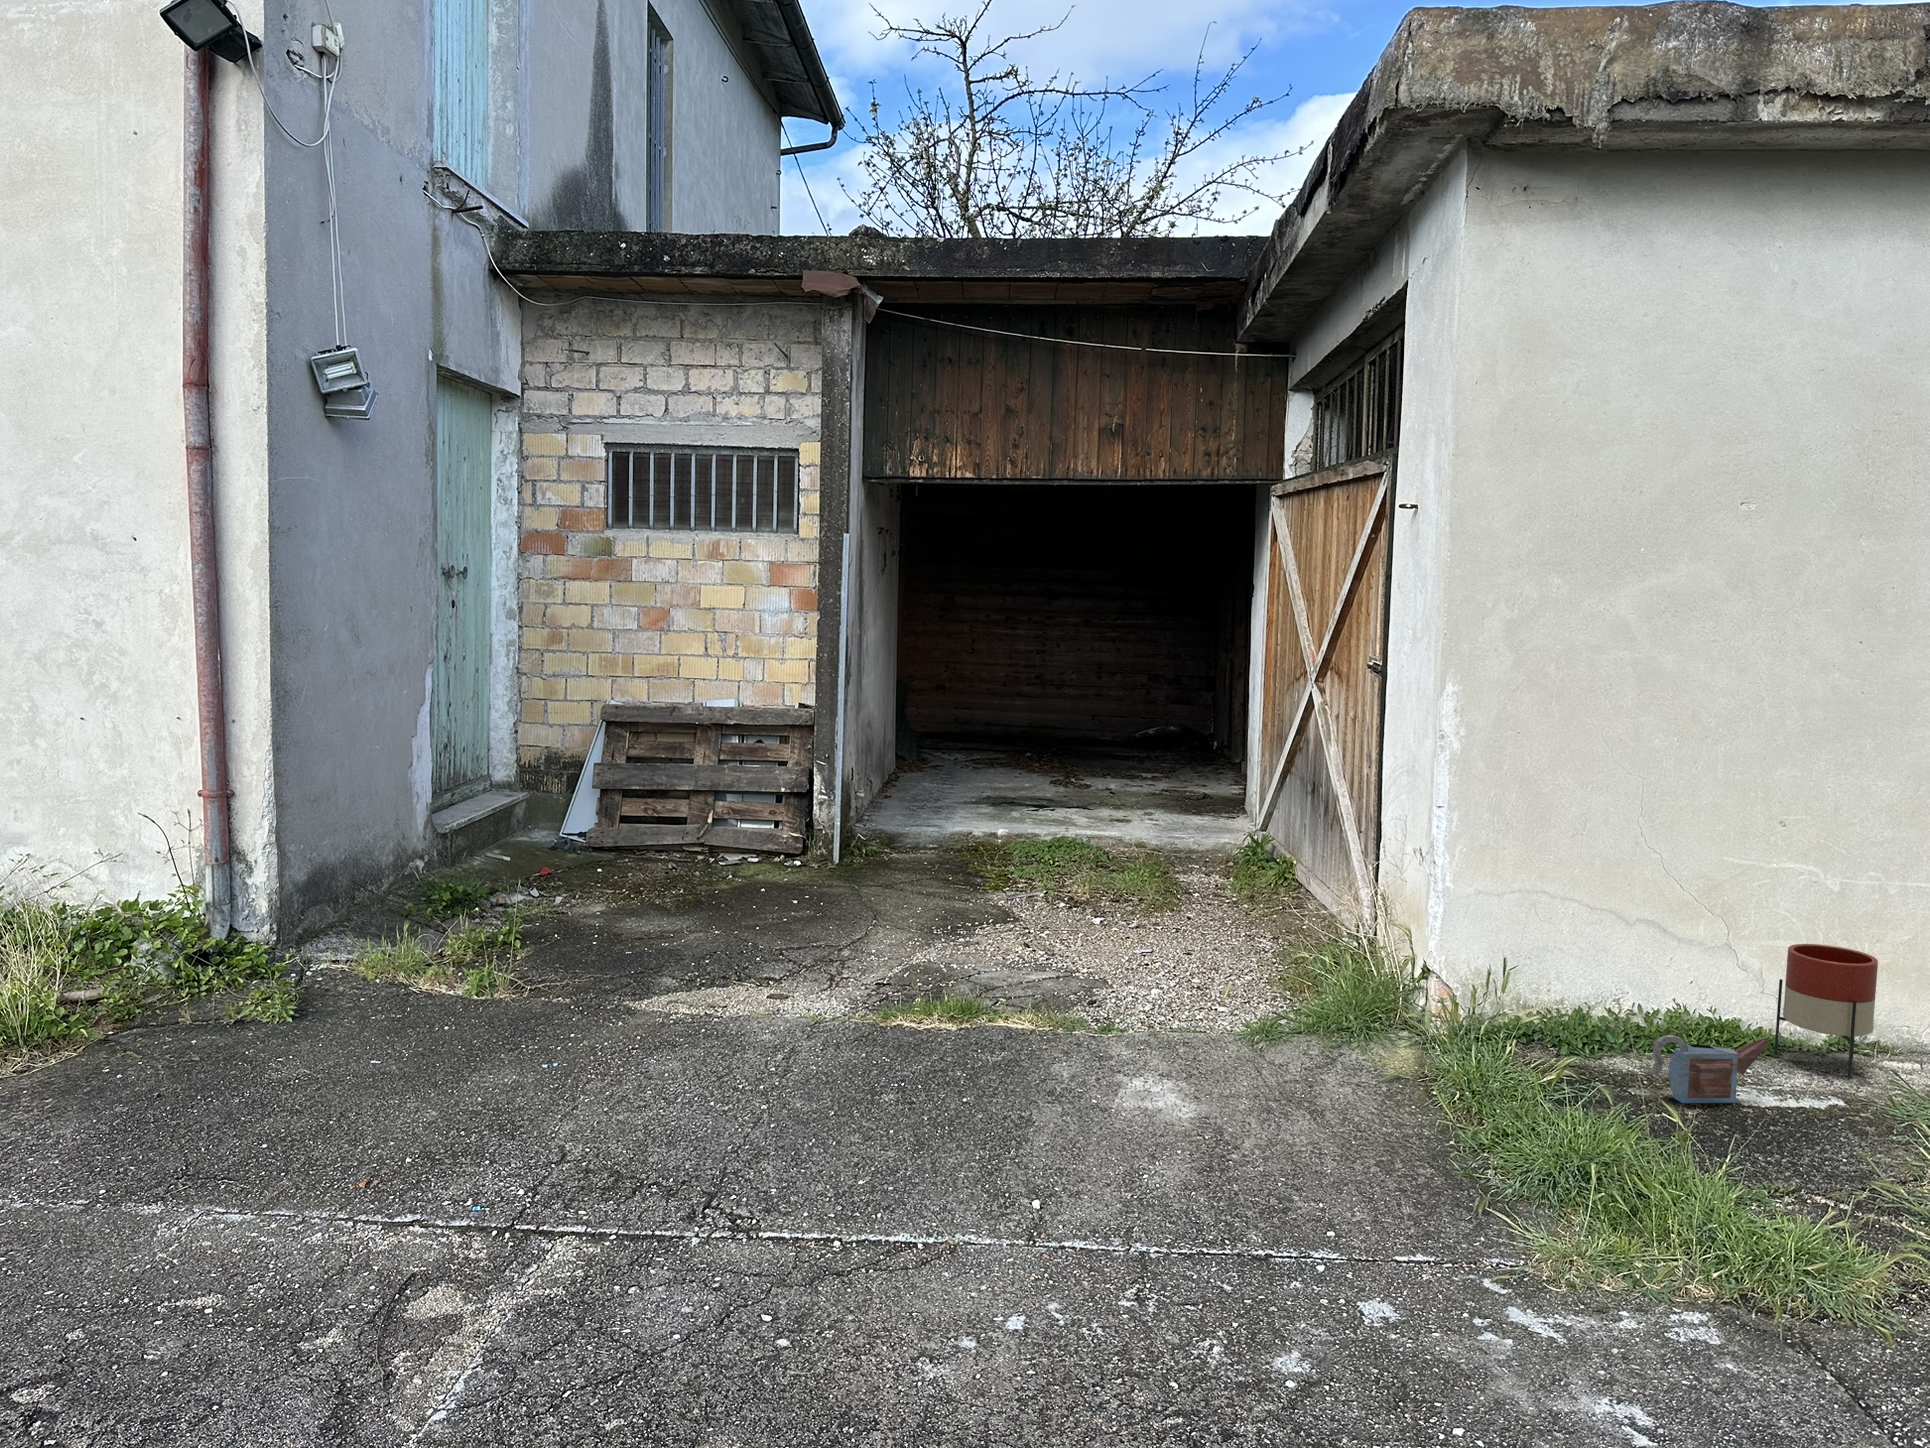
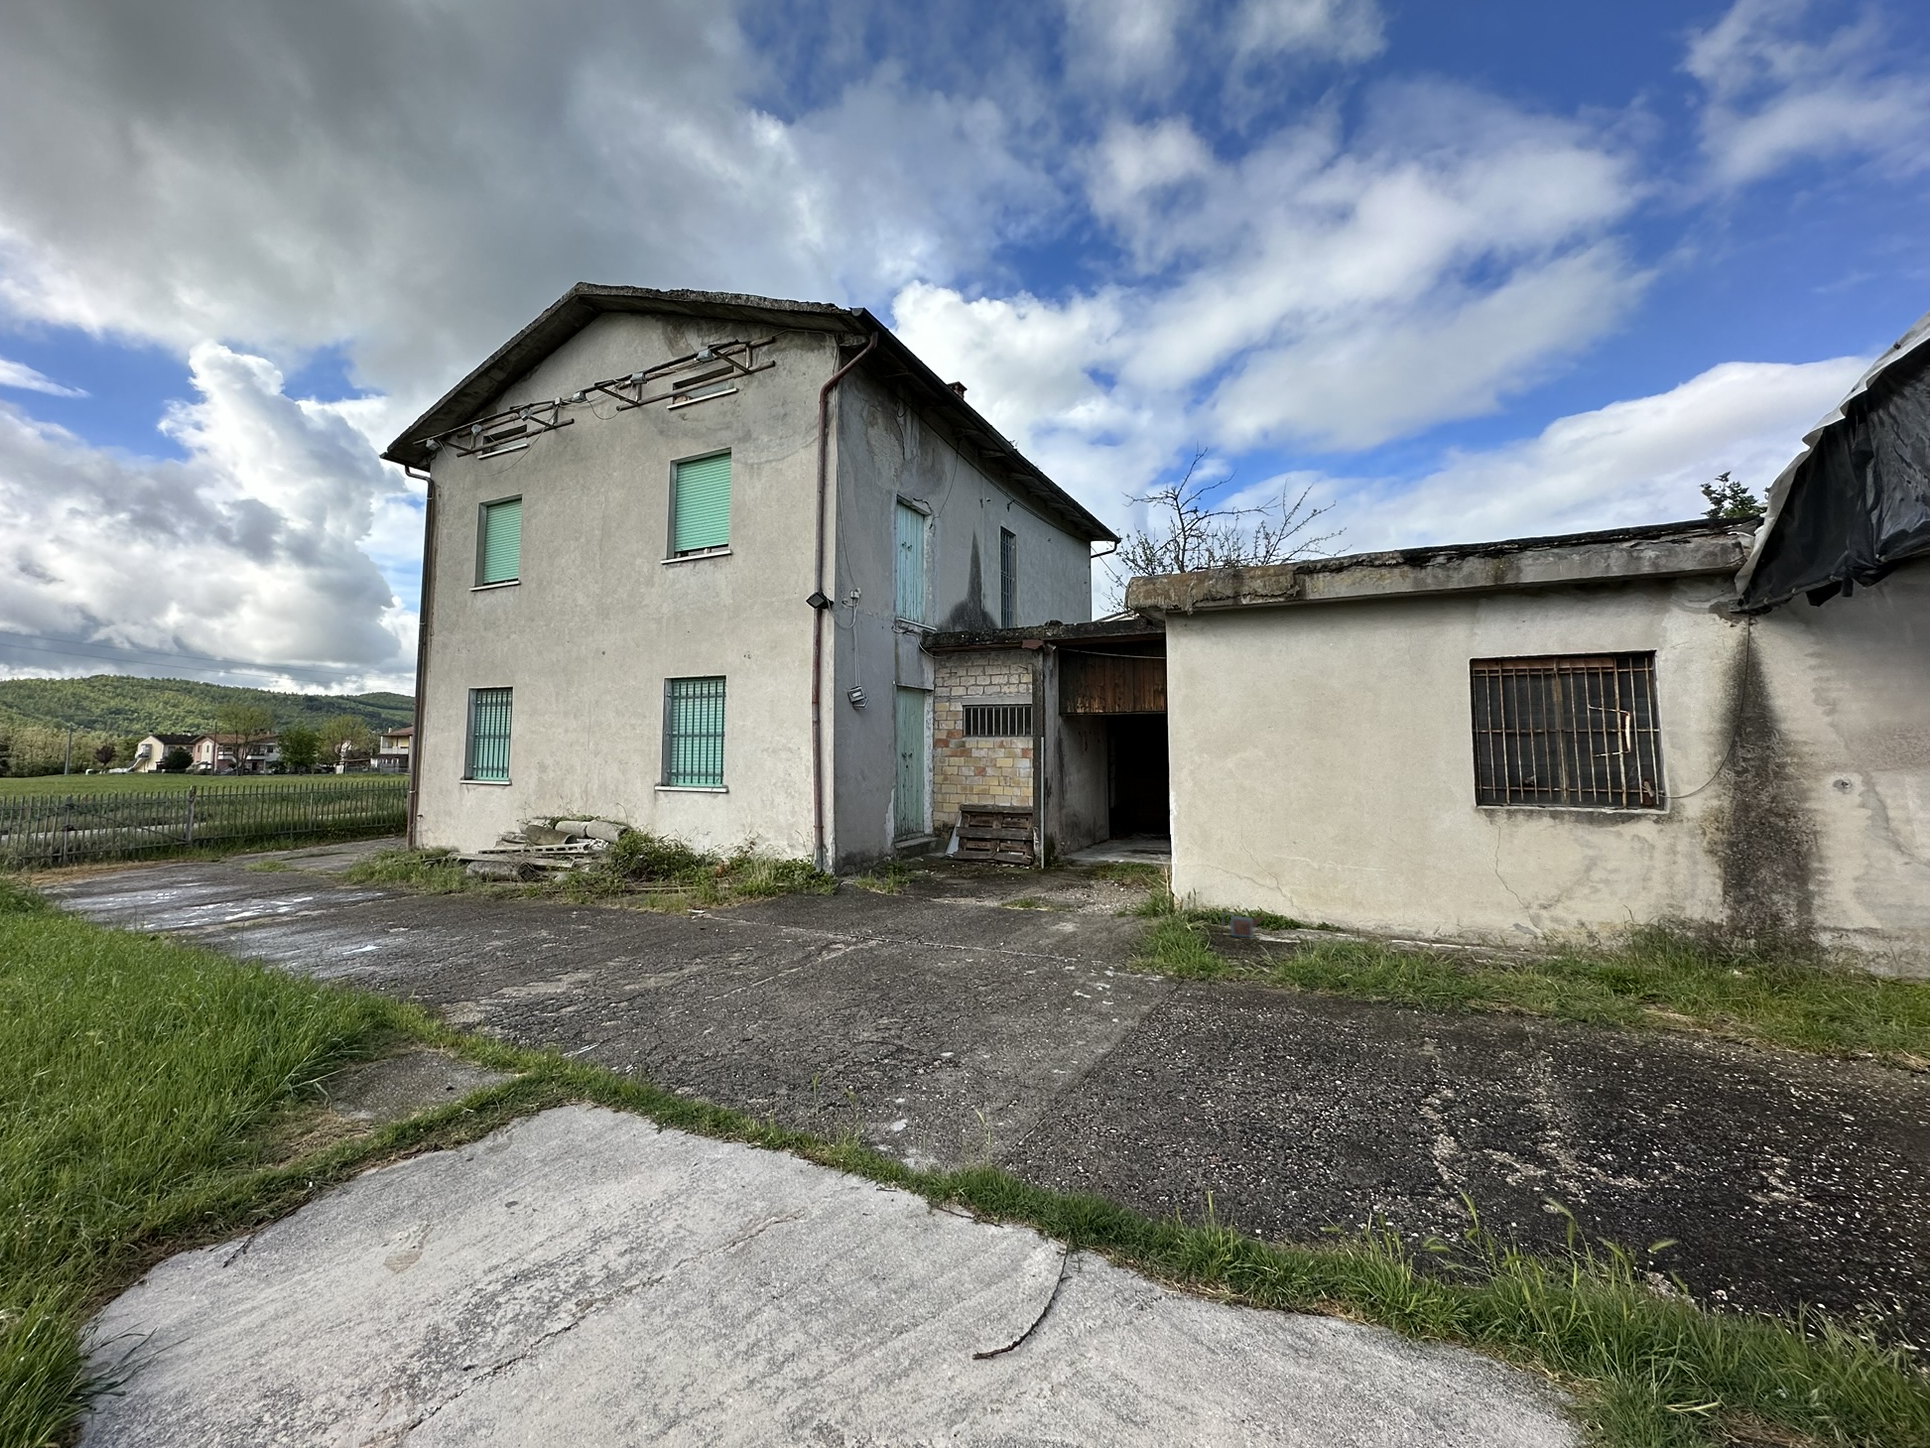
planter: present [1774,944,1878,1079] -> none [1299,889,1333,938]

